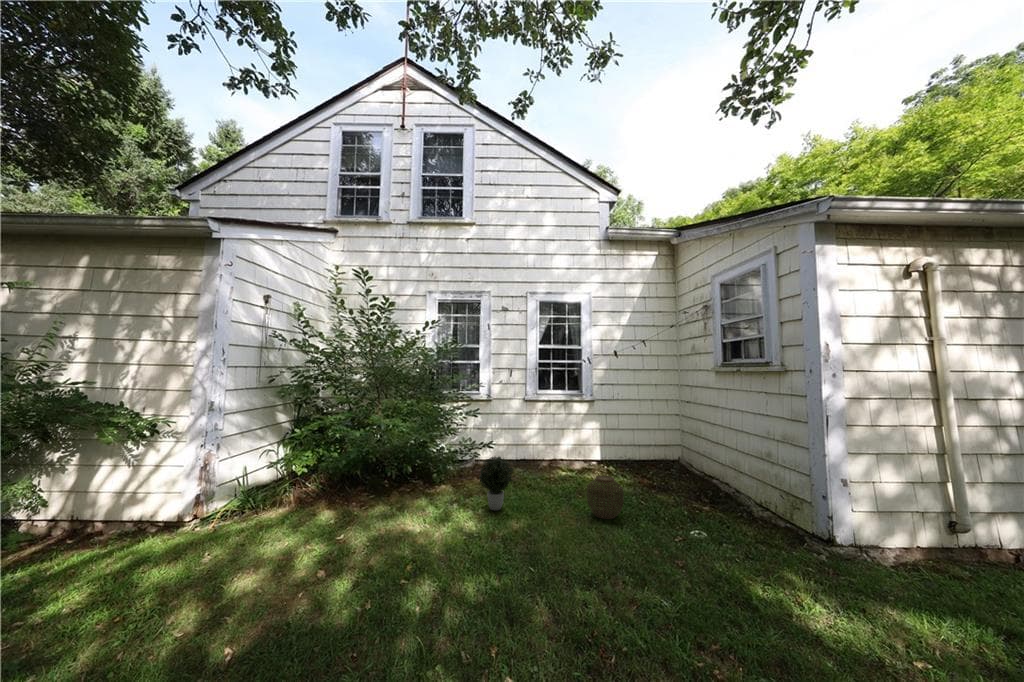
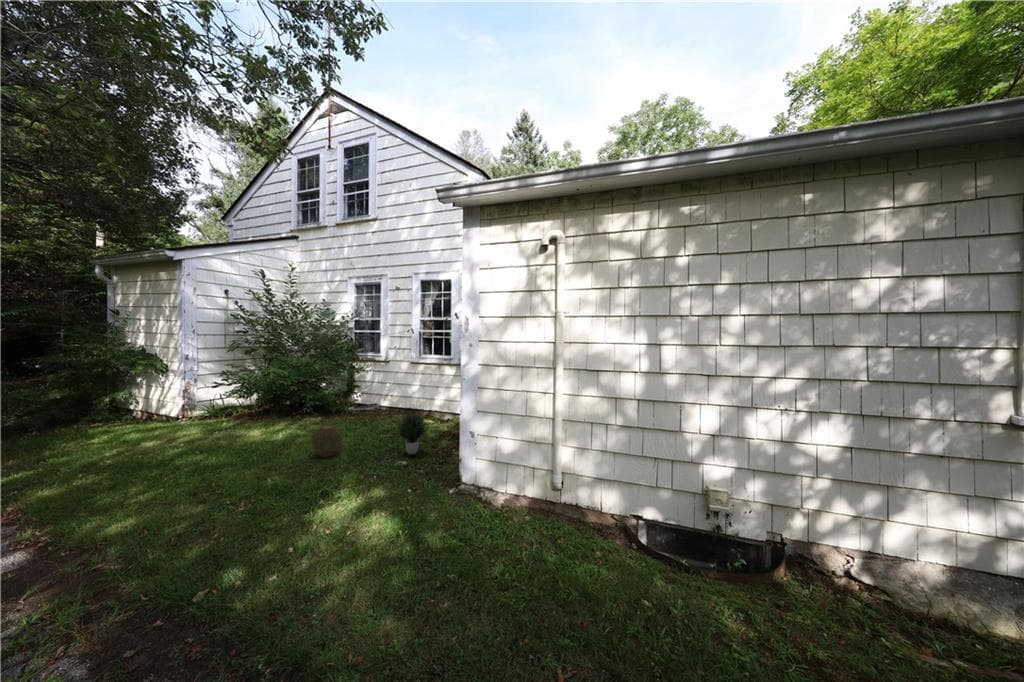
potted plant: present [479,457,513,510] -> present [398,415,426,454]

